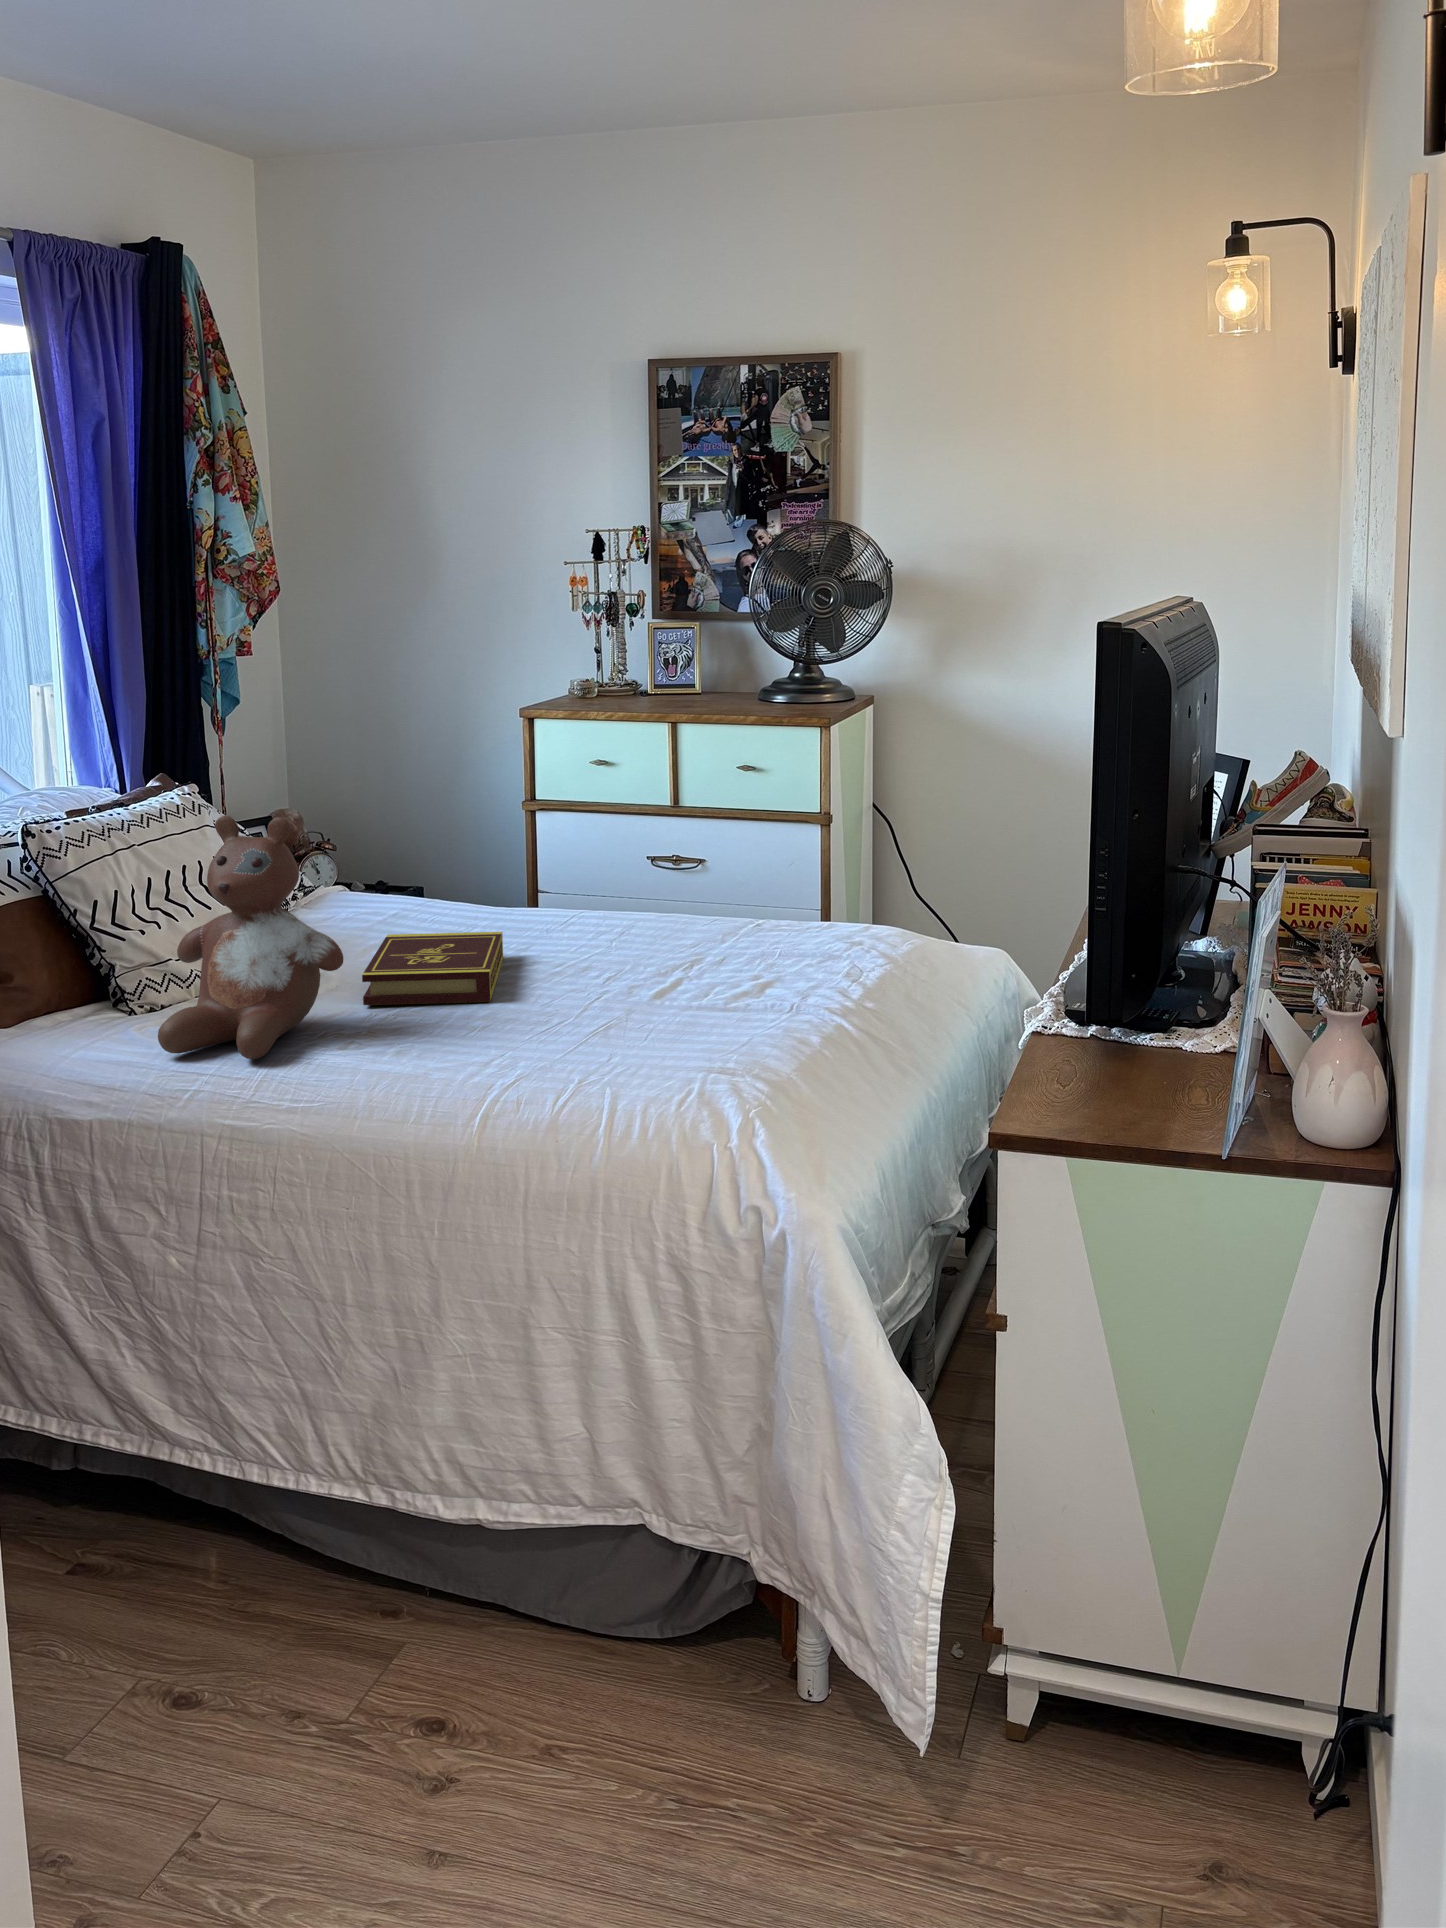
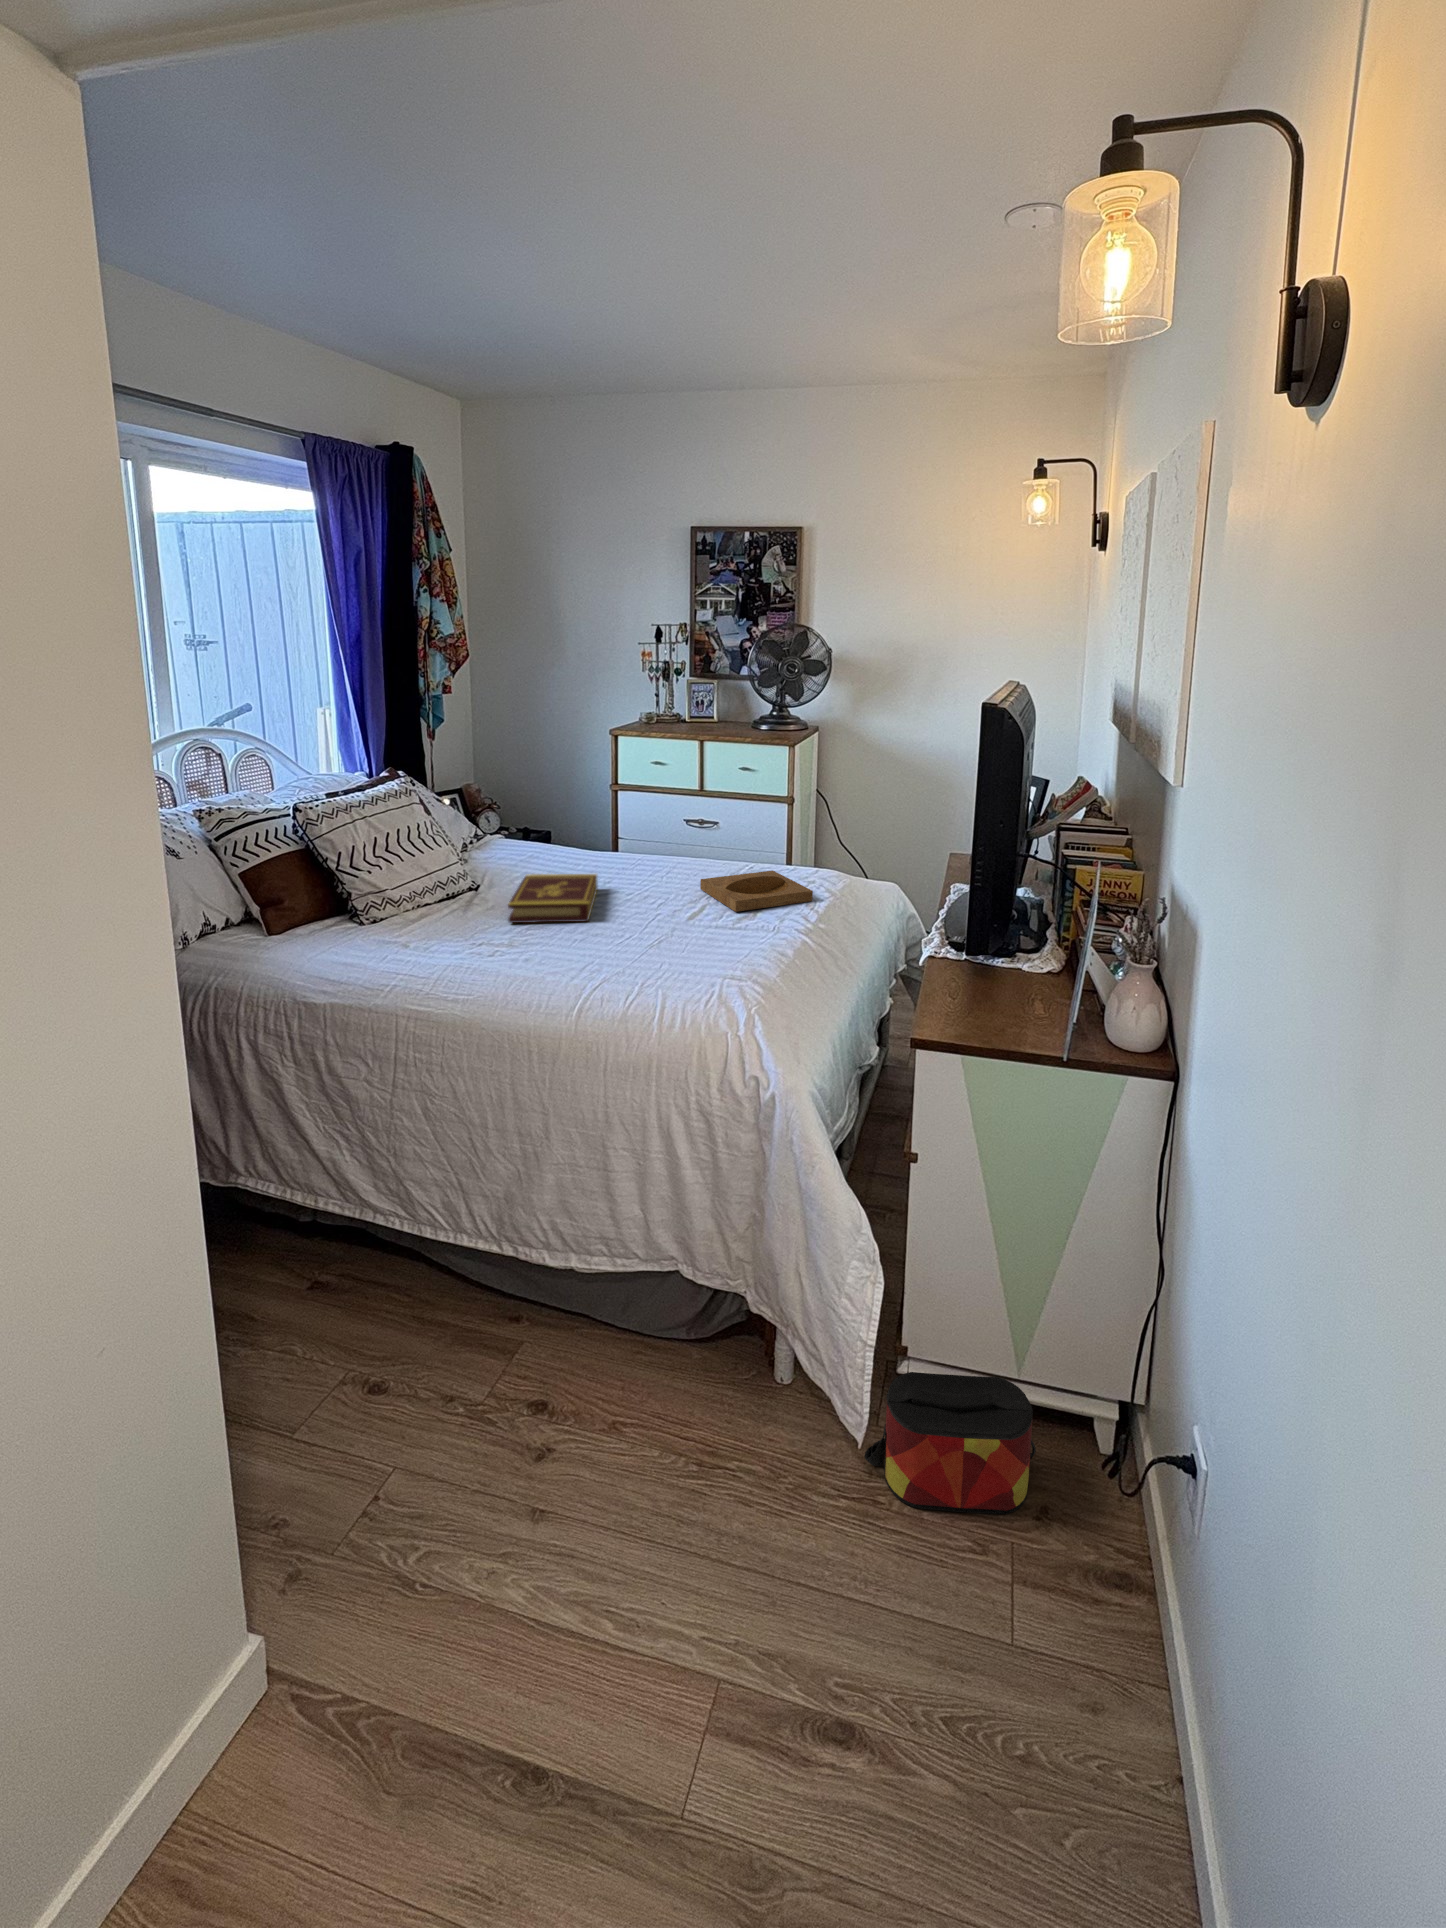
stuffed bear: present [158,816,343,1059] -> none [373,805,495,963]
tray: none [671,923,855,984] -> present [700,871,813,912]
bag: none [935,1660,1205,1870] -> present [864,1372,1036,1514]

